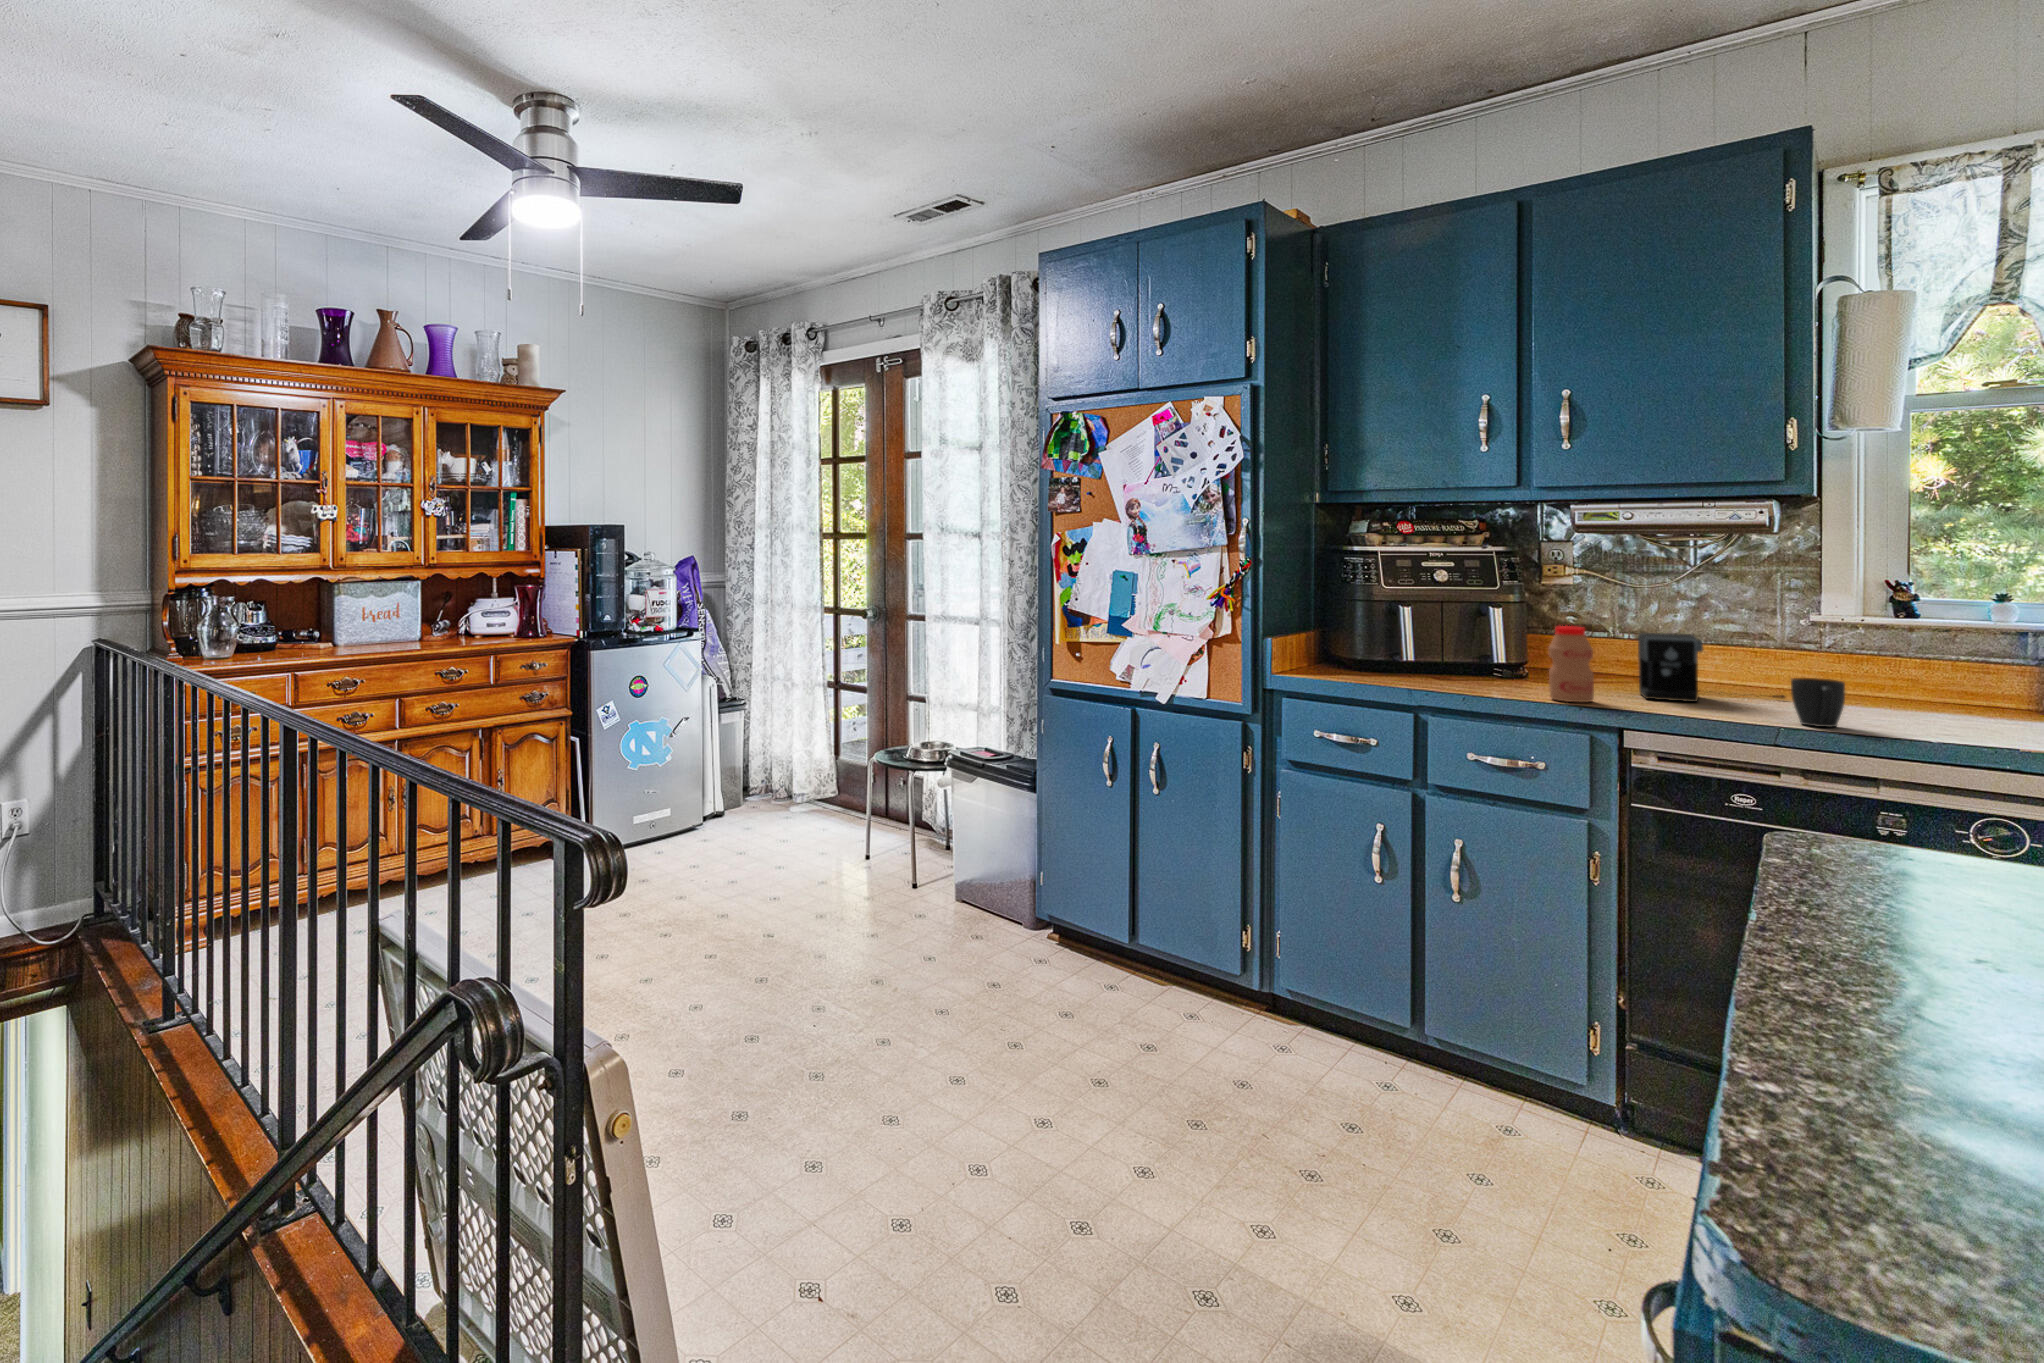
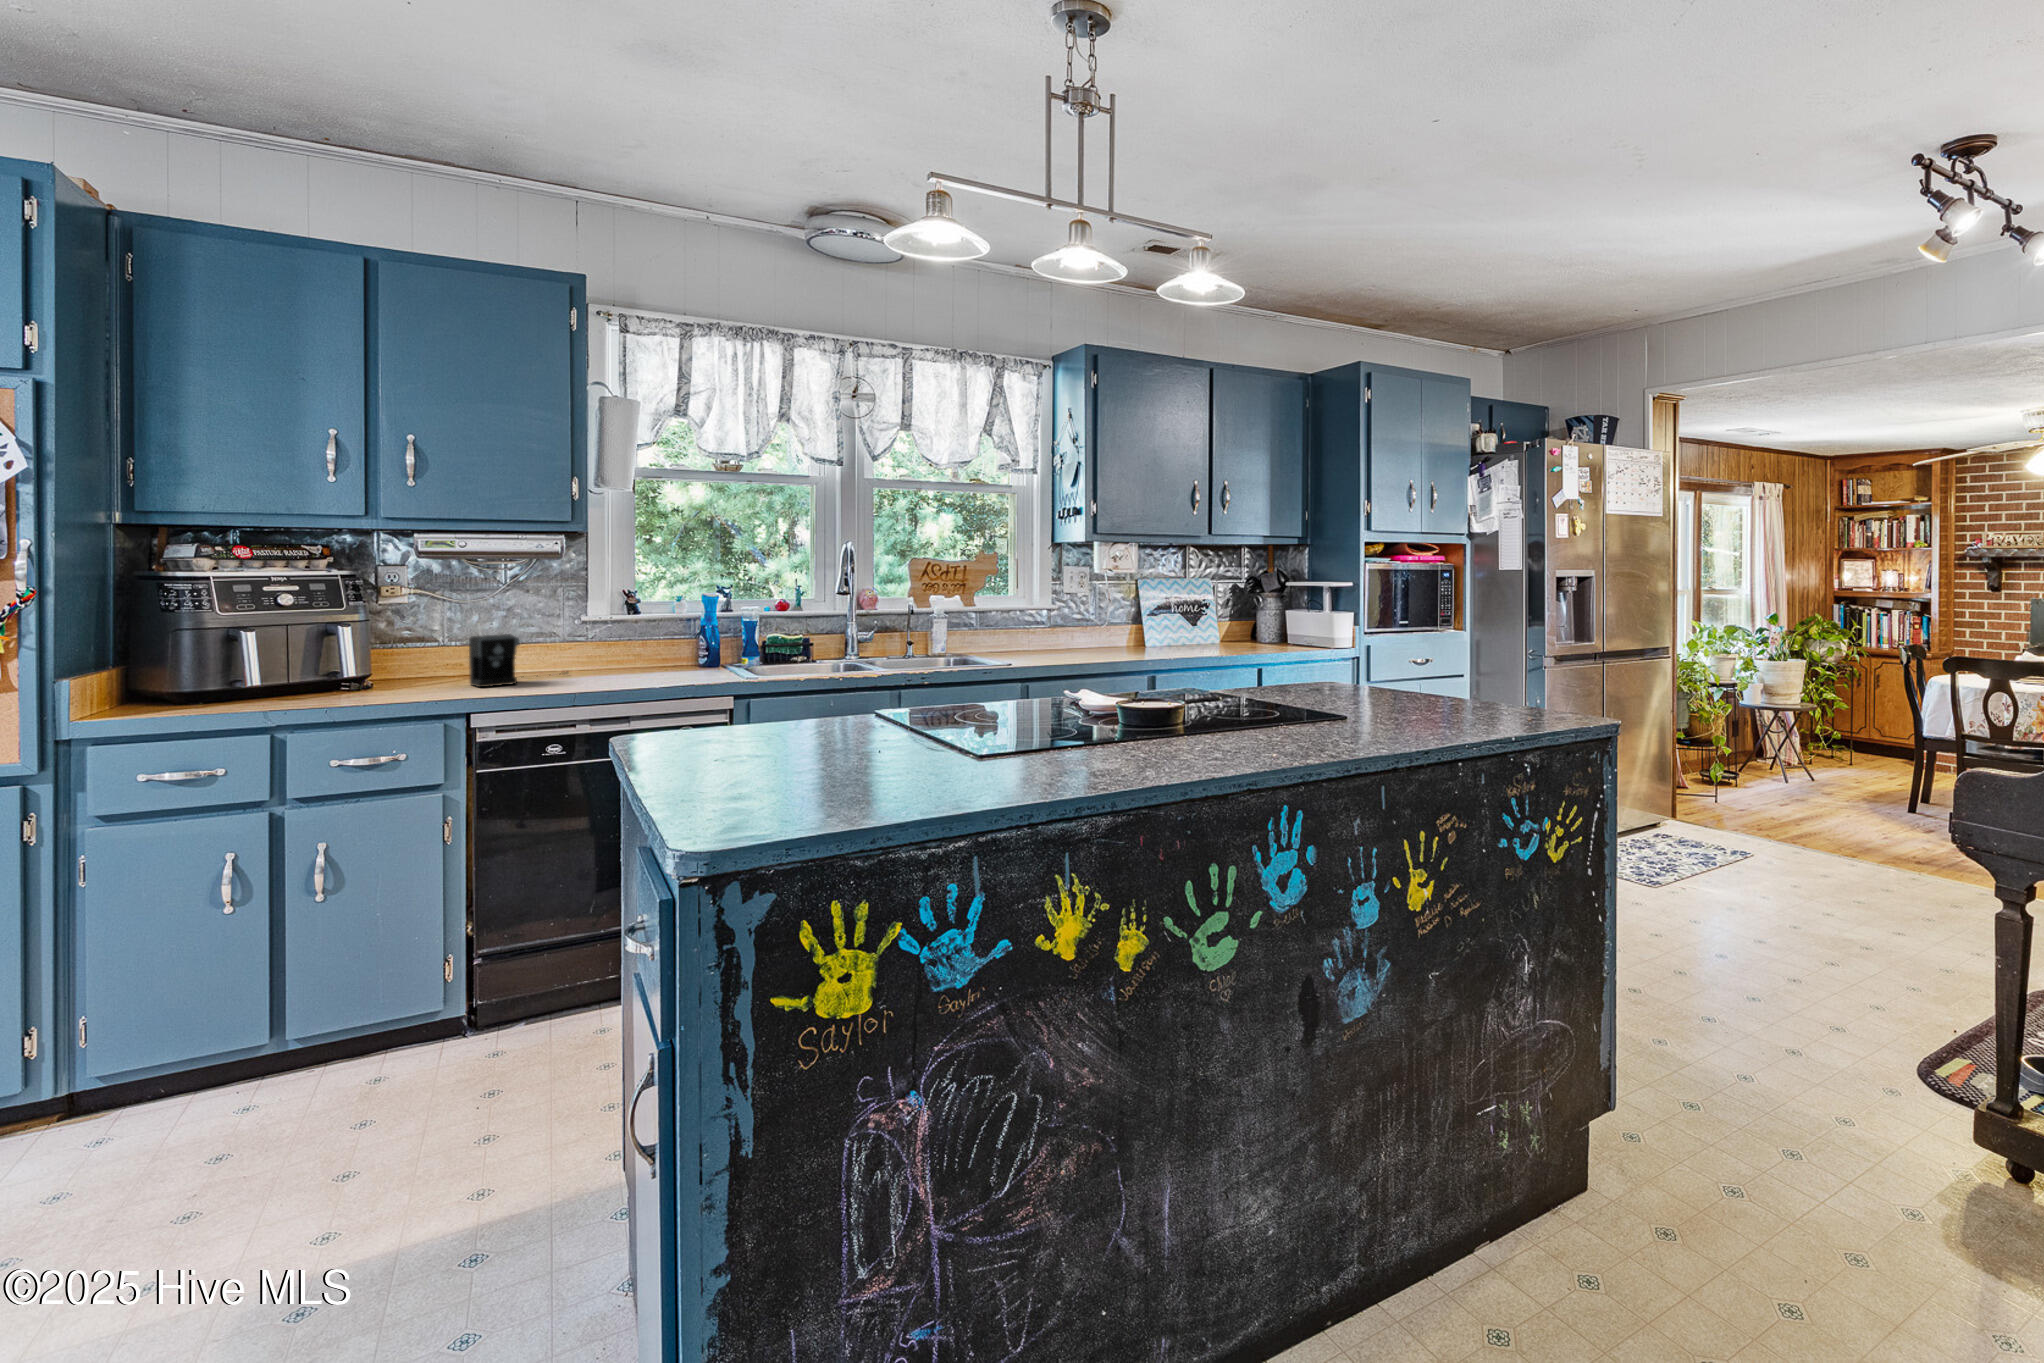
bottle: present [1549,626,1594,702] -> none [405,634,443,698]
mug: present [1791,678,1845,727] -> none [583,653,614,686]

